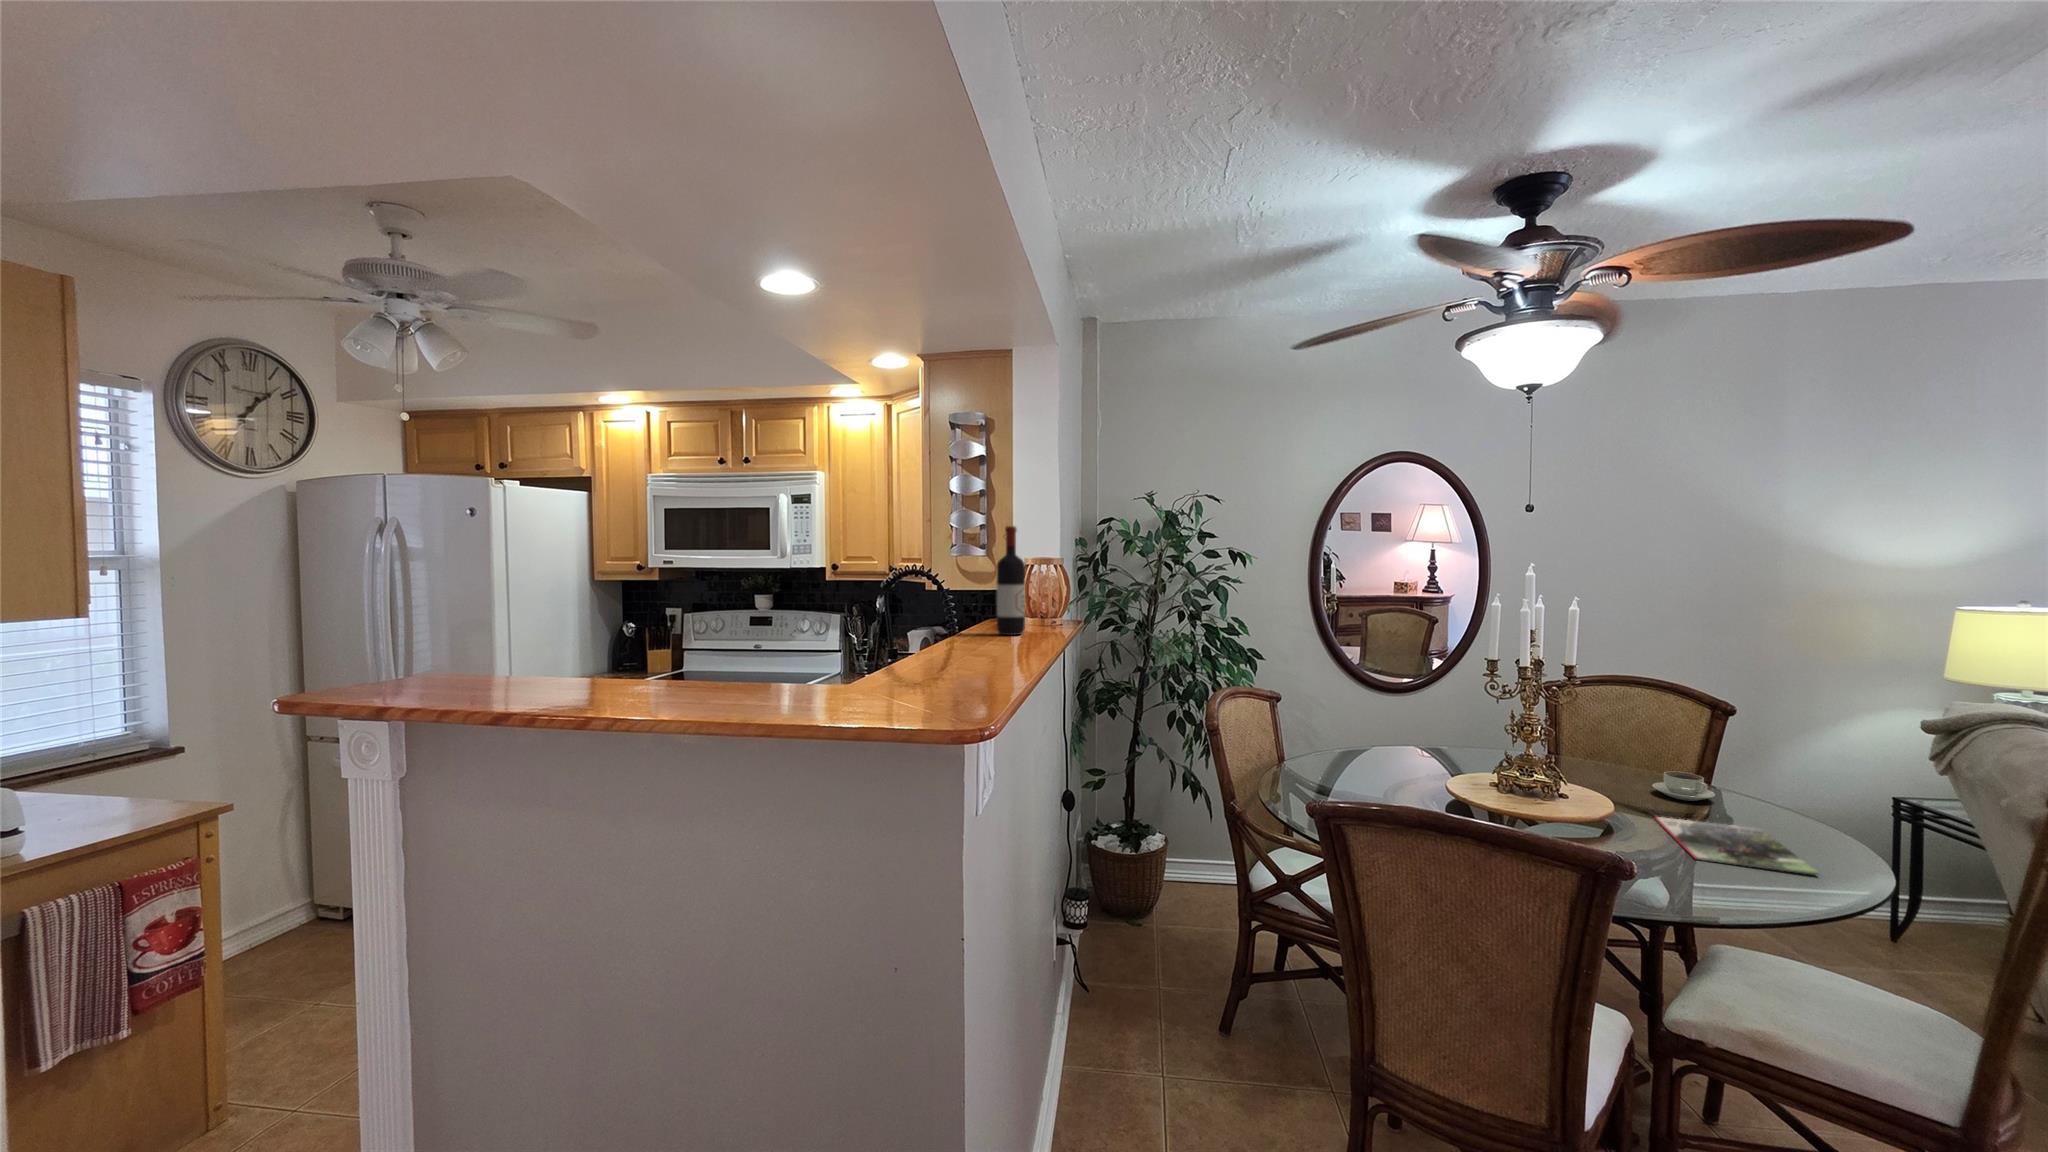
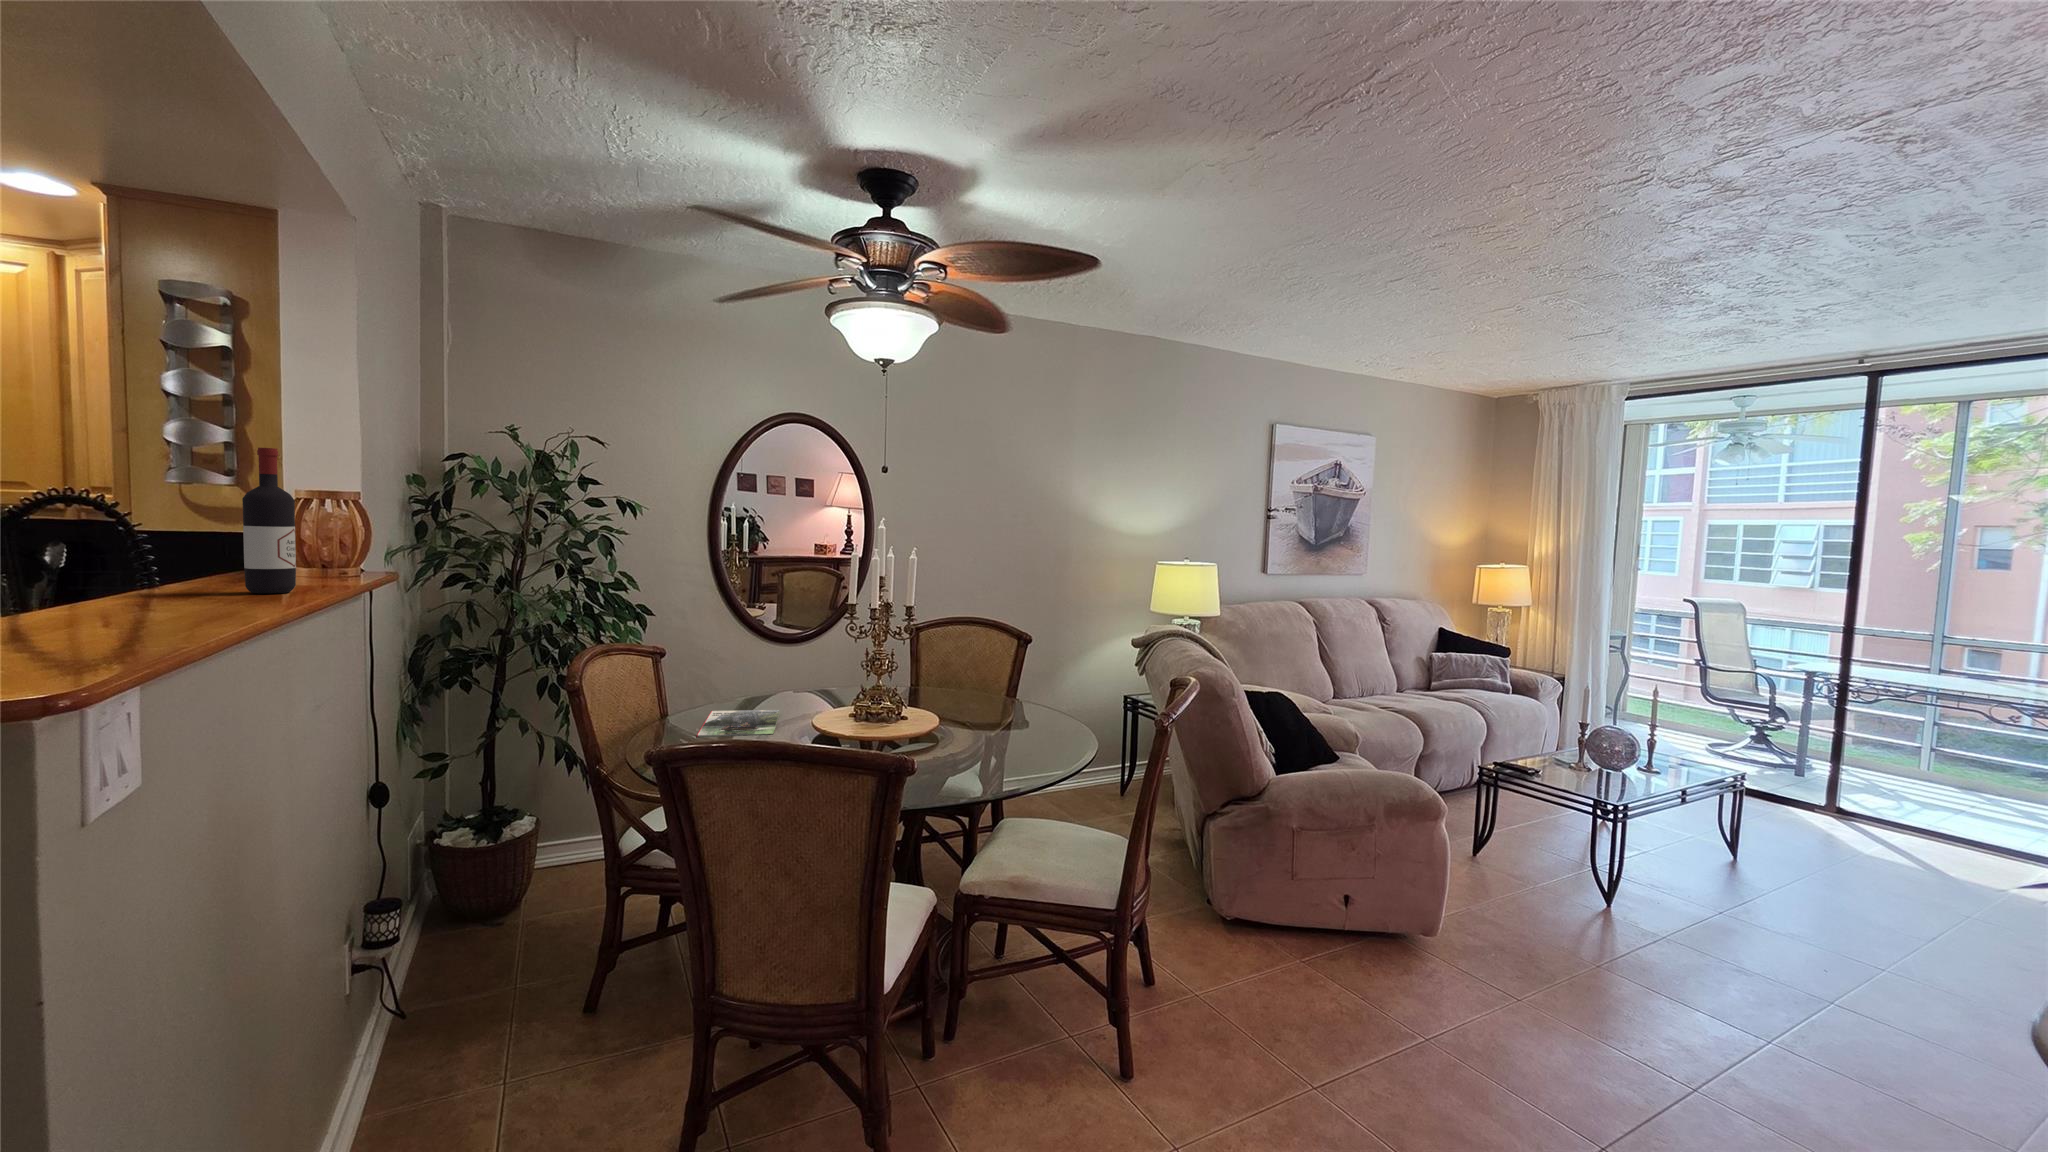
coffee cup: present [1652,771,1715,801] -> none [972,689,1010,710]
magazine: present [1655,817,1818,875] -> present [697,710,780,737]

